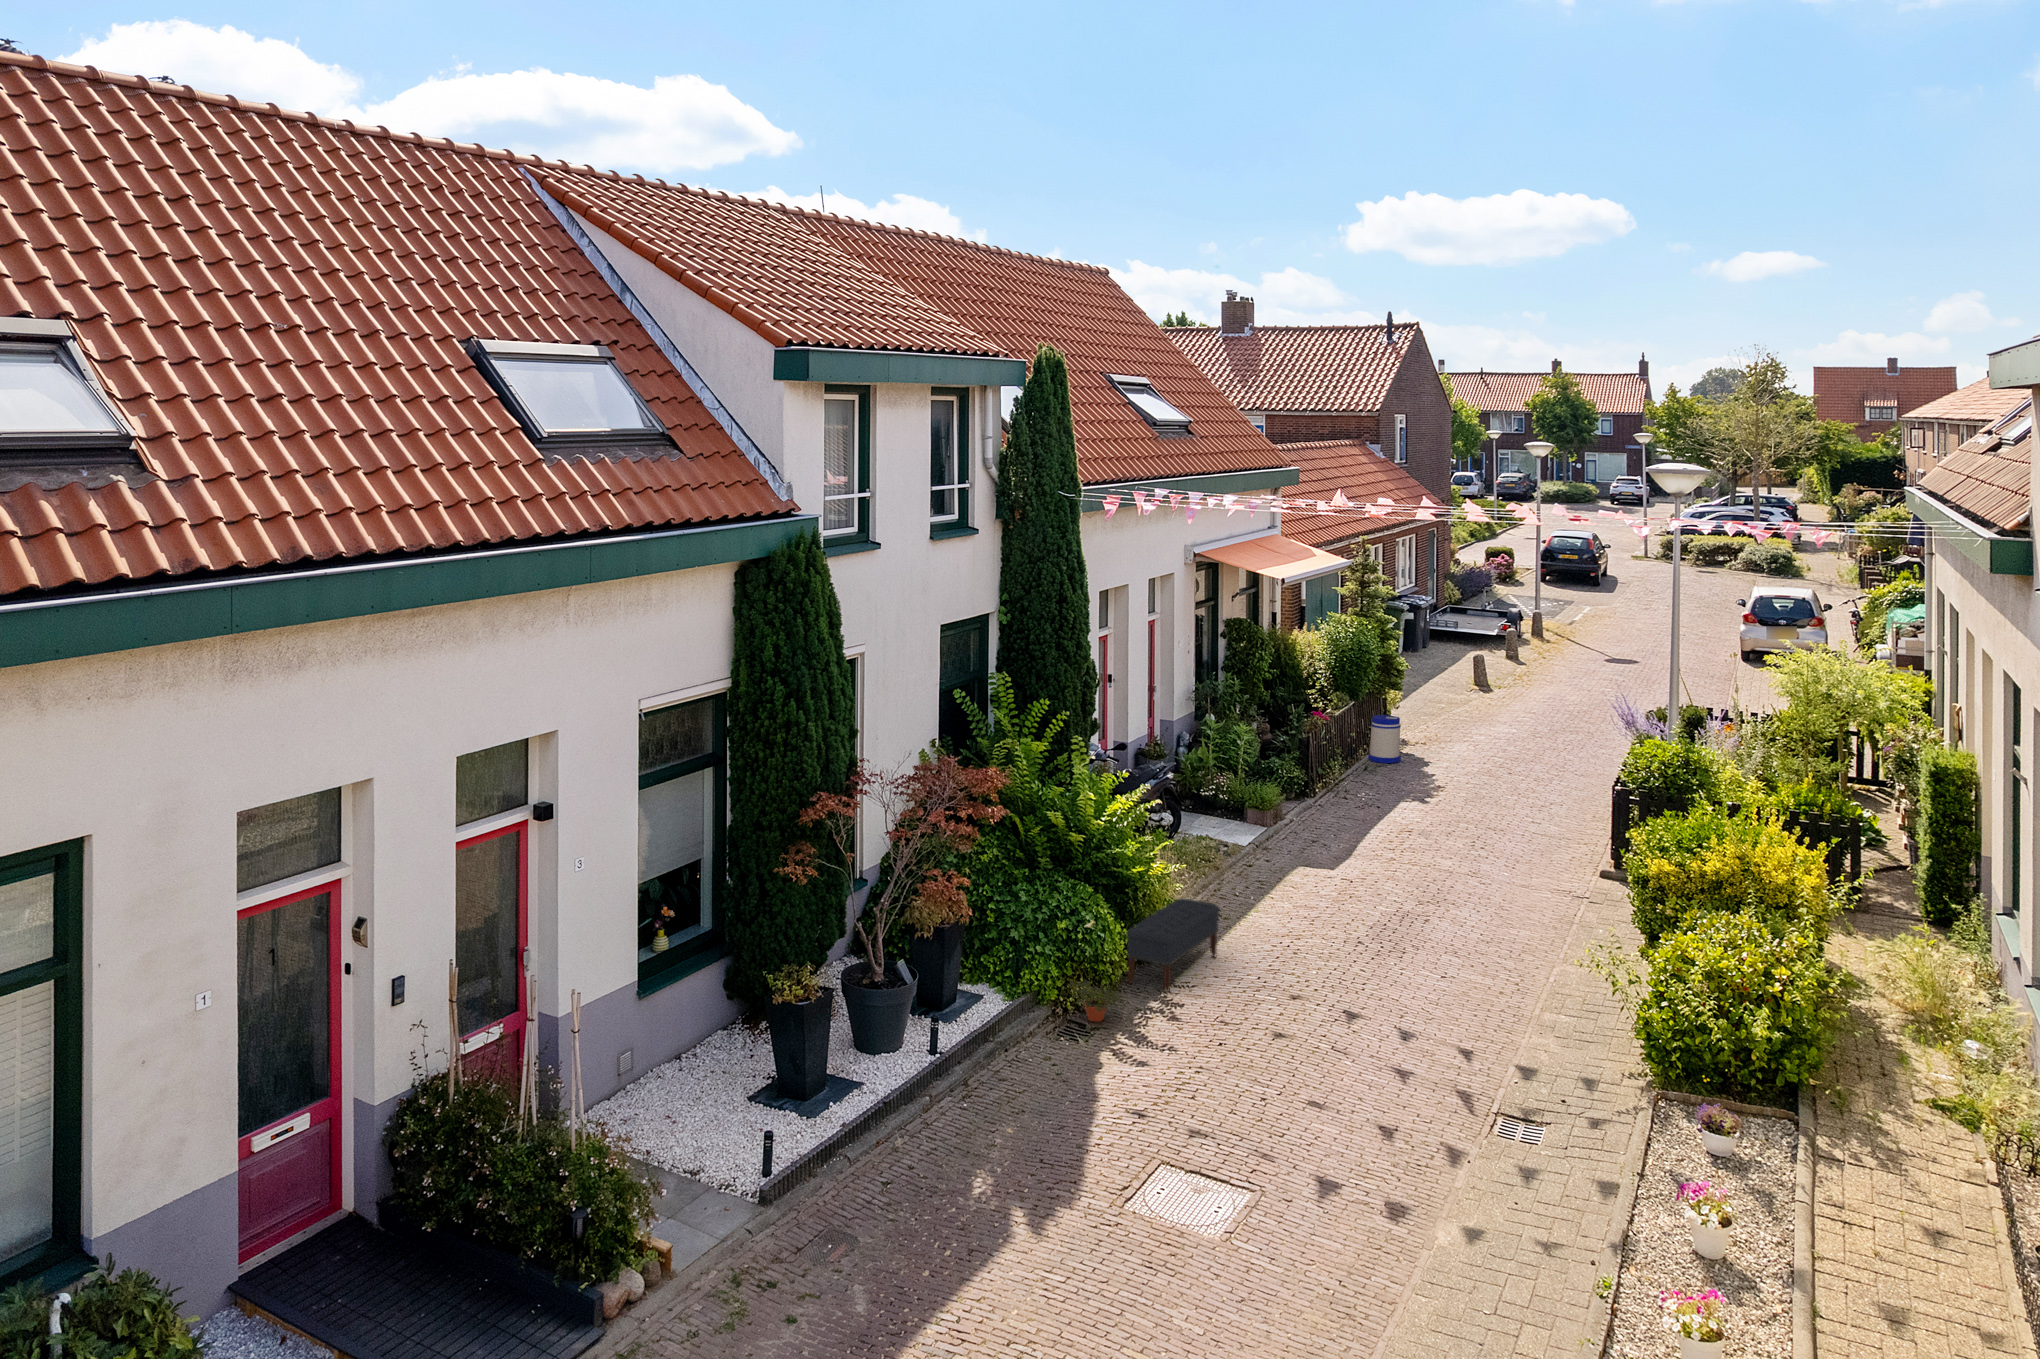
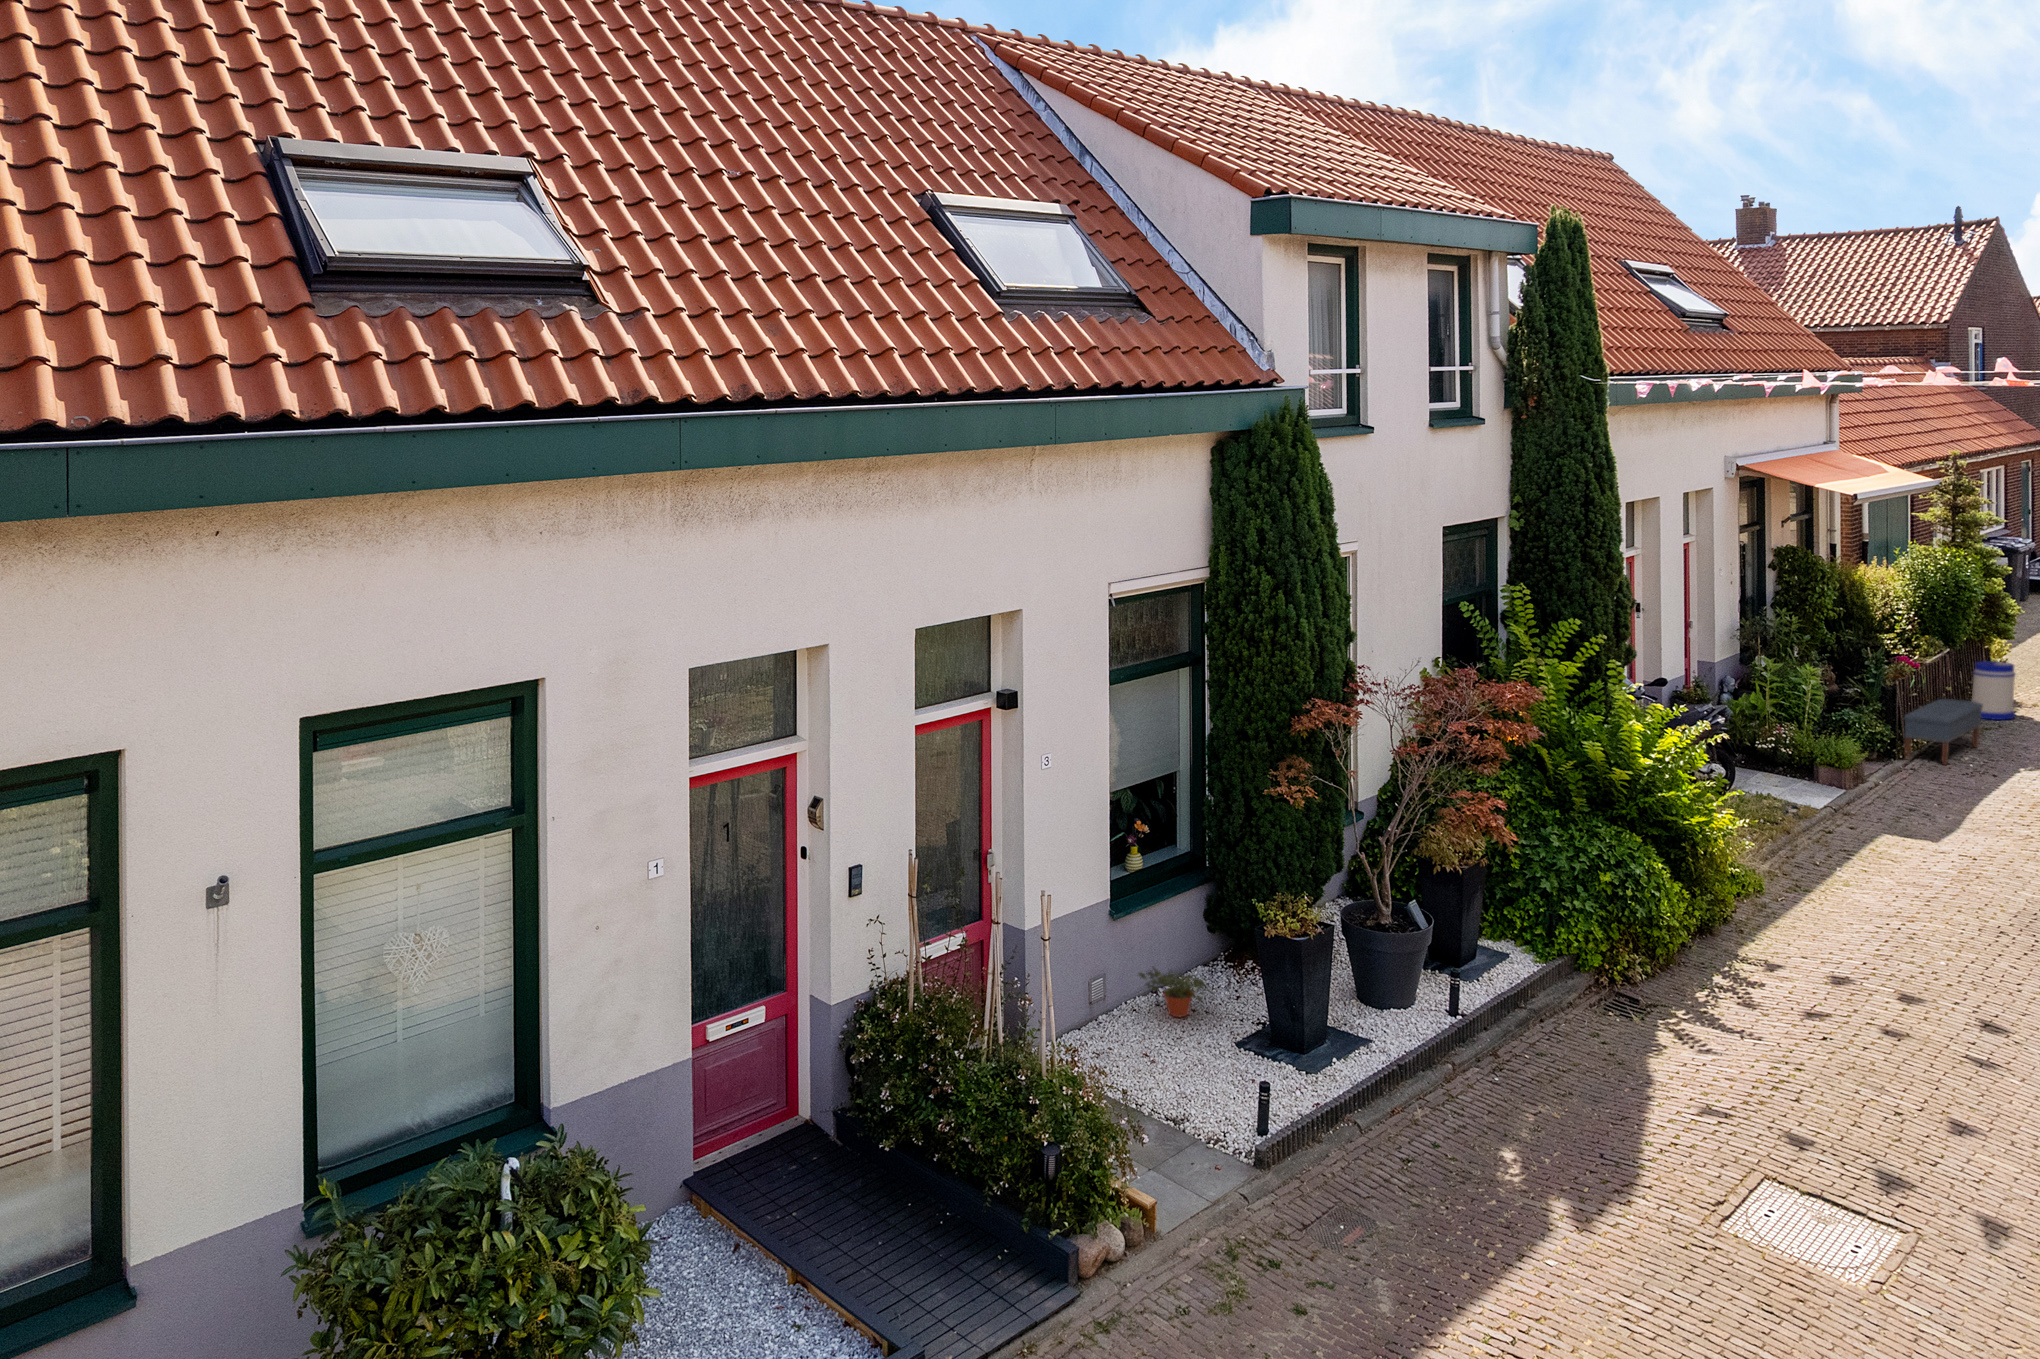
bench: present [1126,898,1220,992] -> present [1904,699,1983,765]
potted plant: present [1067,979,1127,1022] -> present [1139,968,1218,1017]

